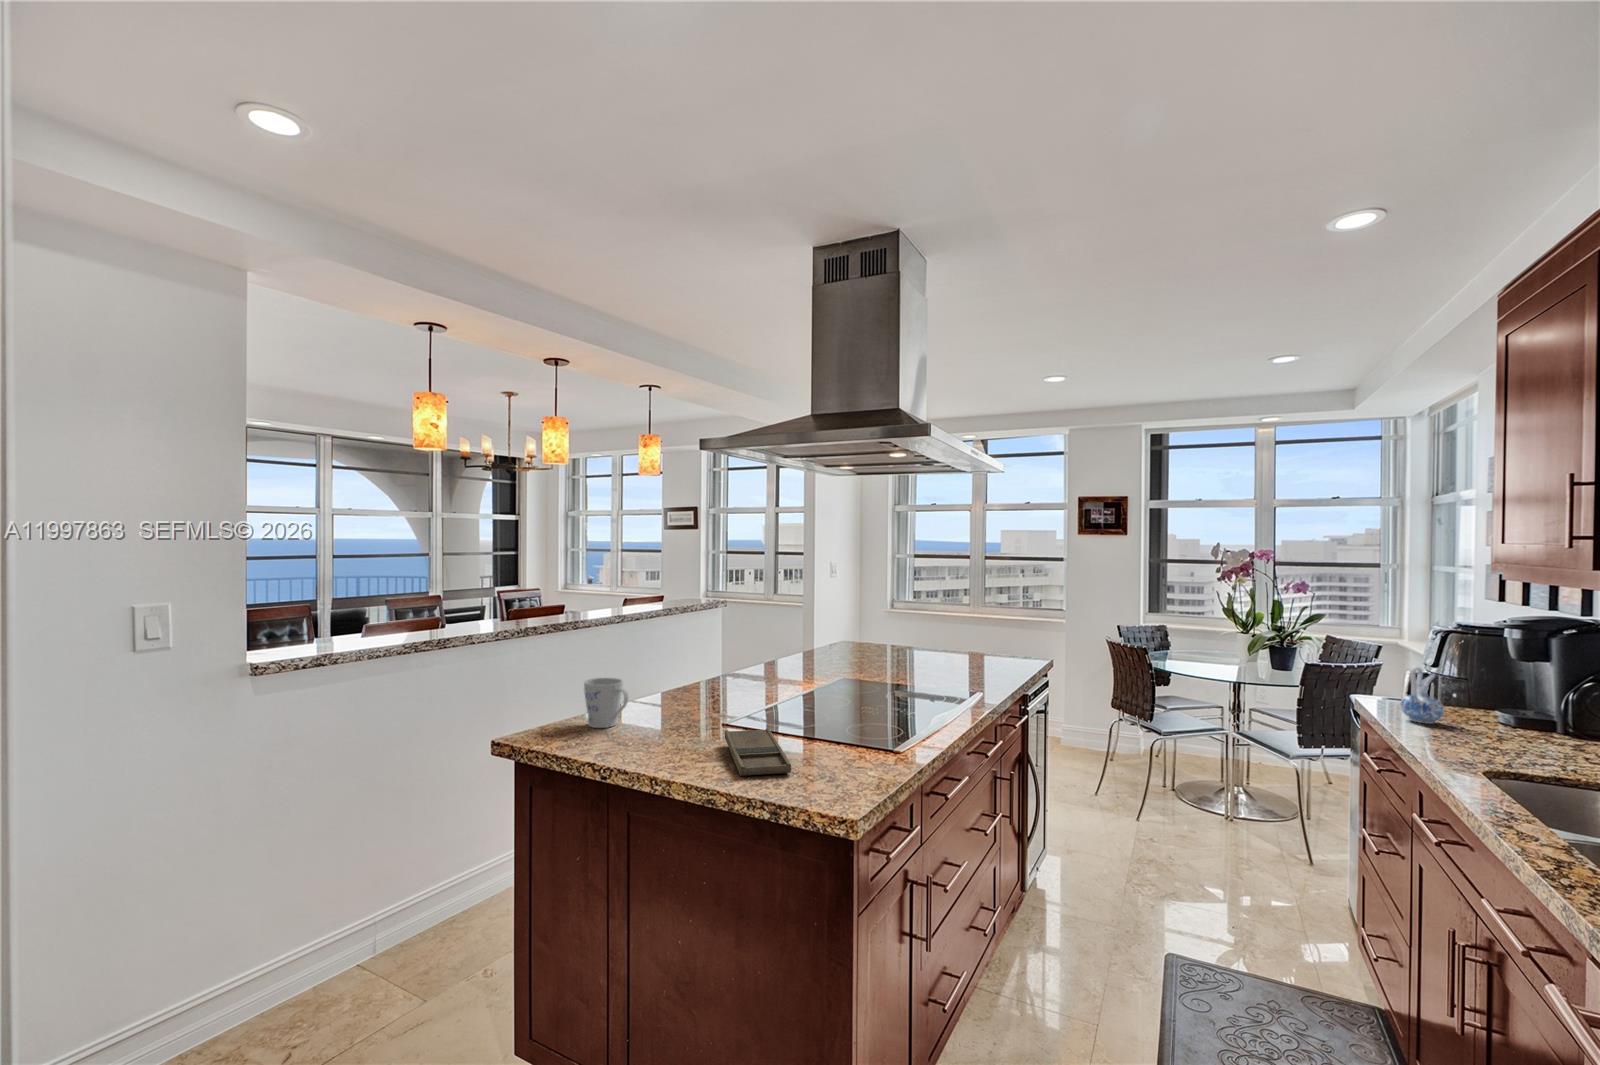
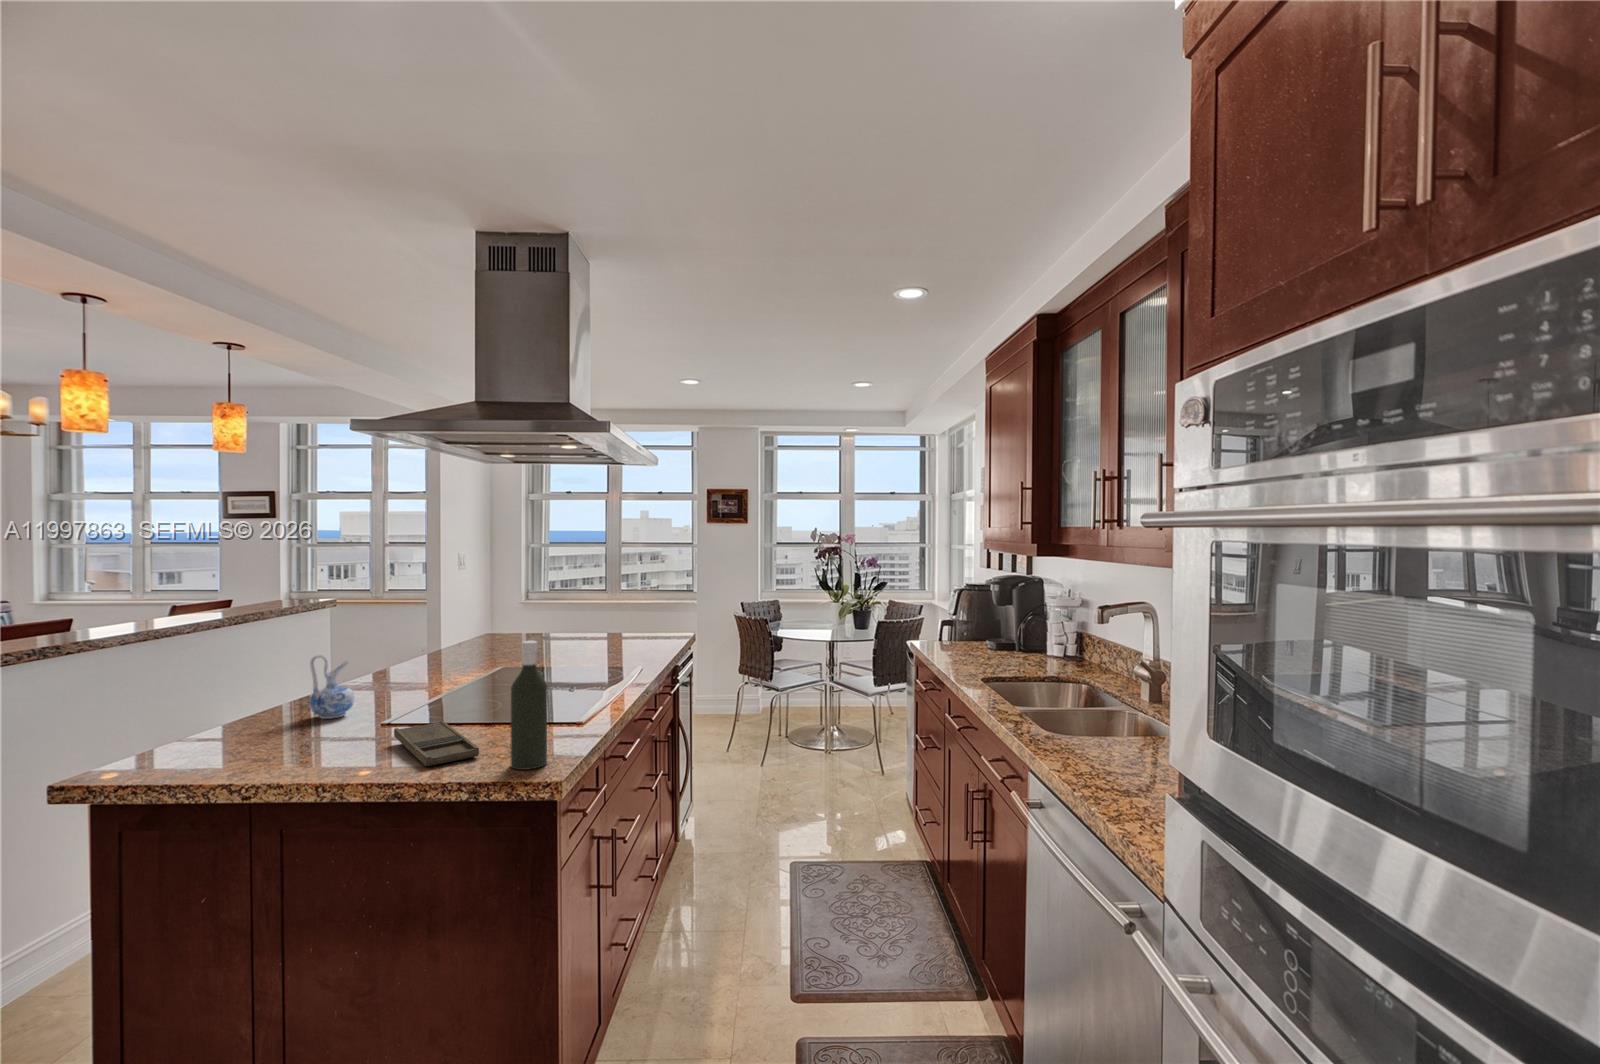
bottle: none [816,658,856,799] -> present [511,641,547,770]
ceramic pitcher: present [1401,667,1444,724] -> present [309,655,354,719]
mug: present [584,678,629,728] -> none [201,692,266,750]

